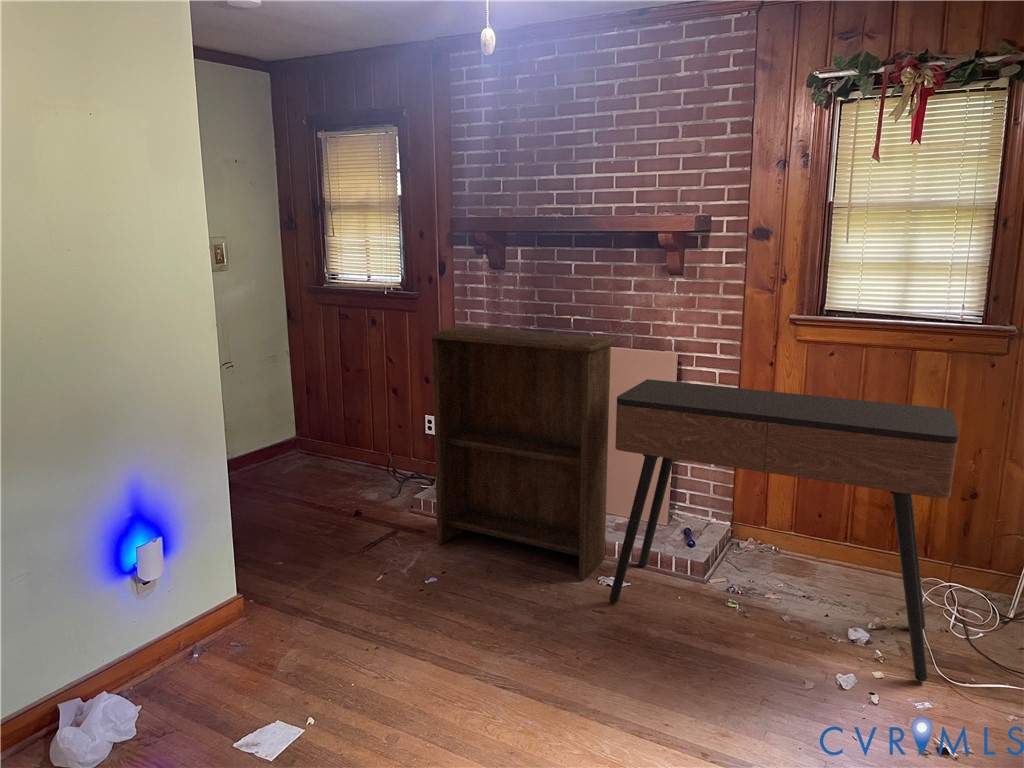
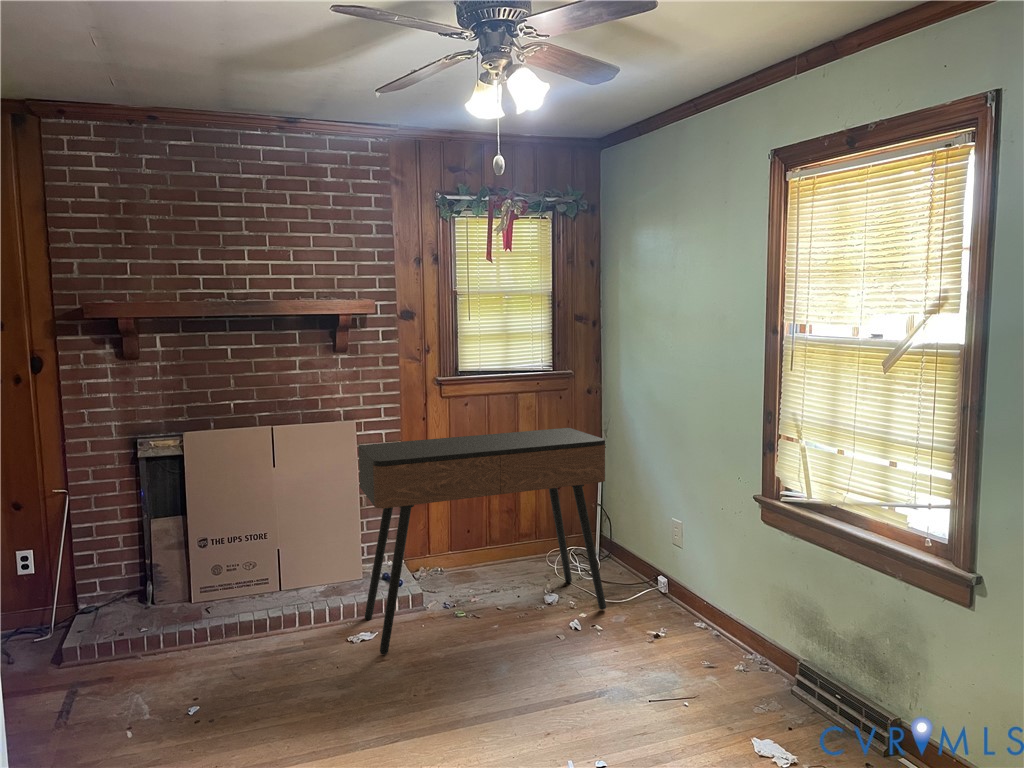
bookshelf: present [428,327,615,579] -> none [118,412,339,686]

